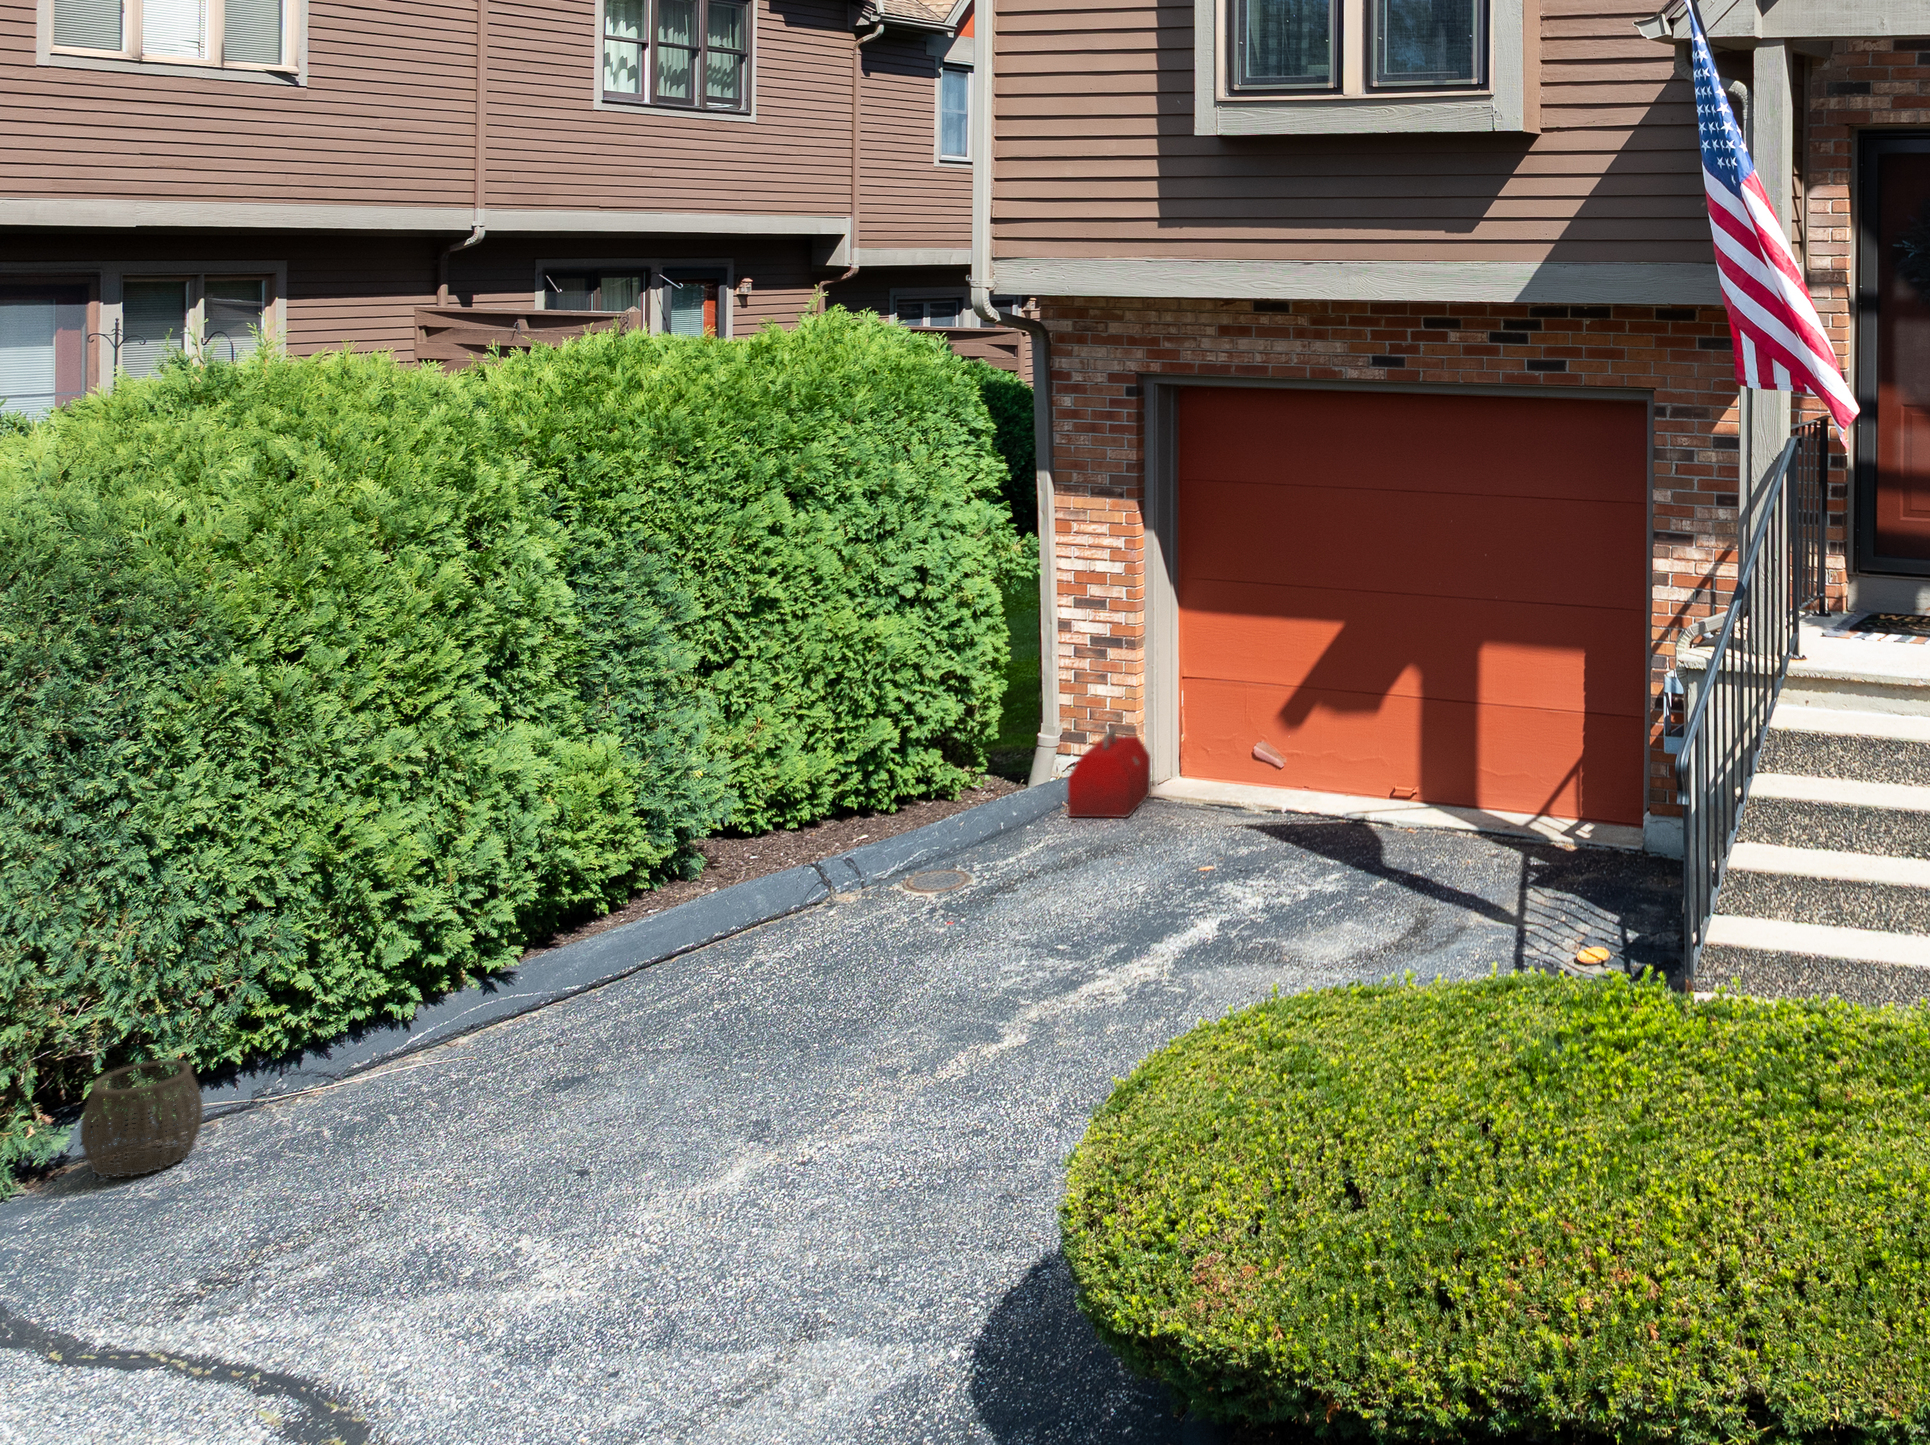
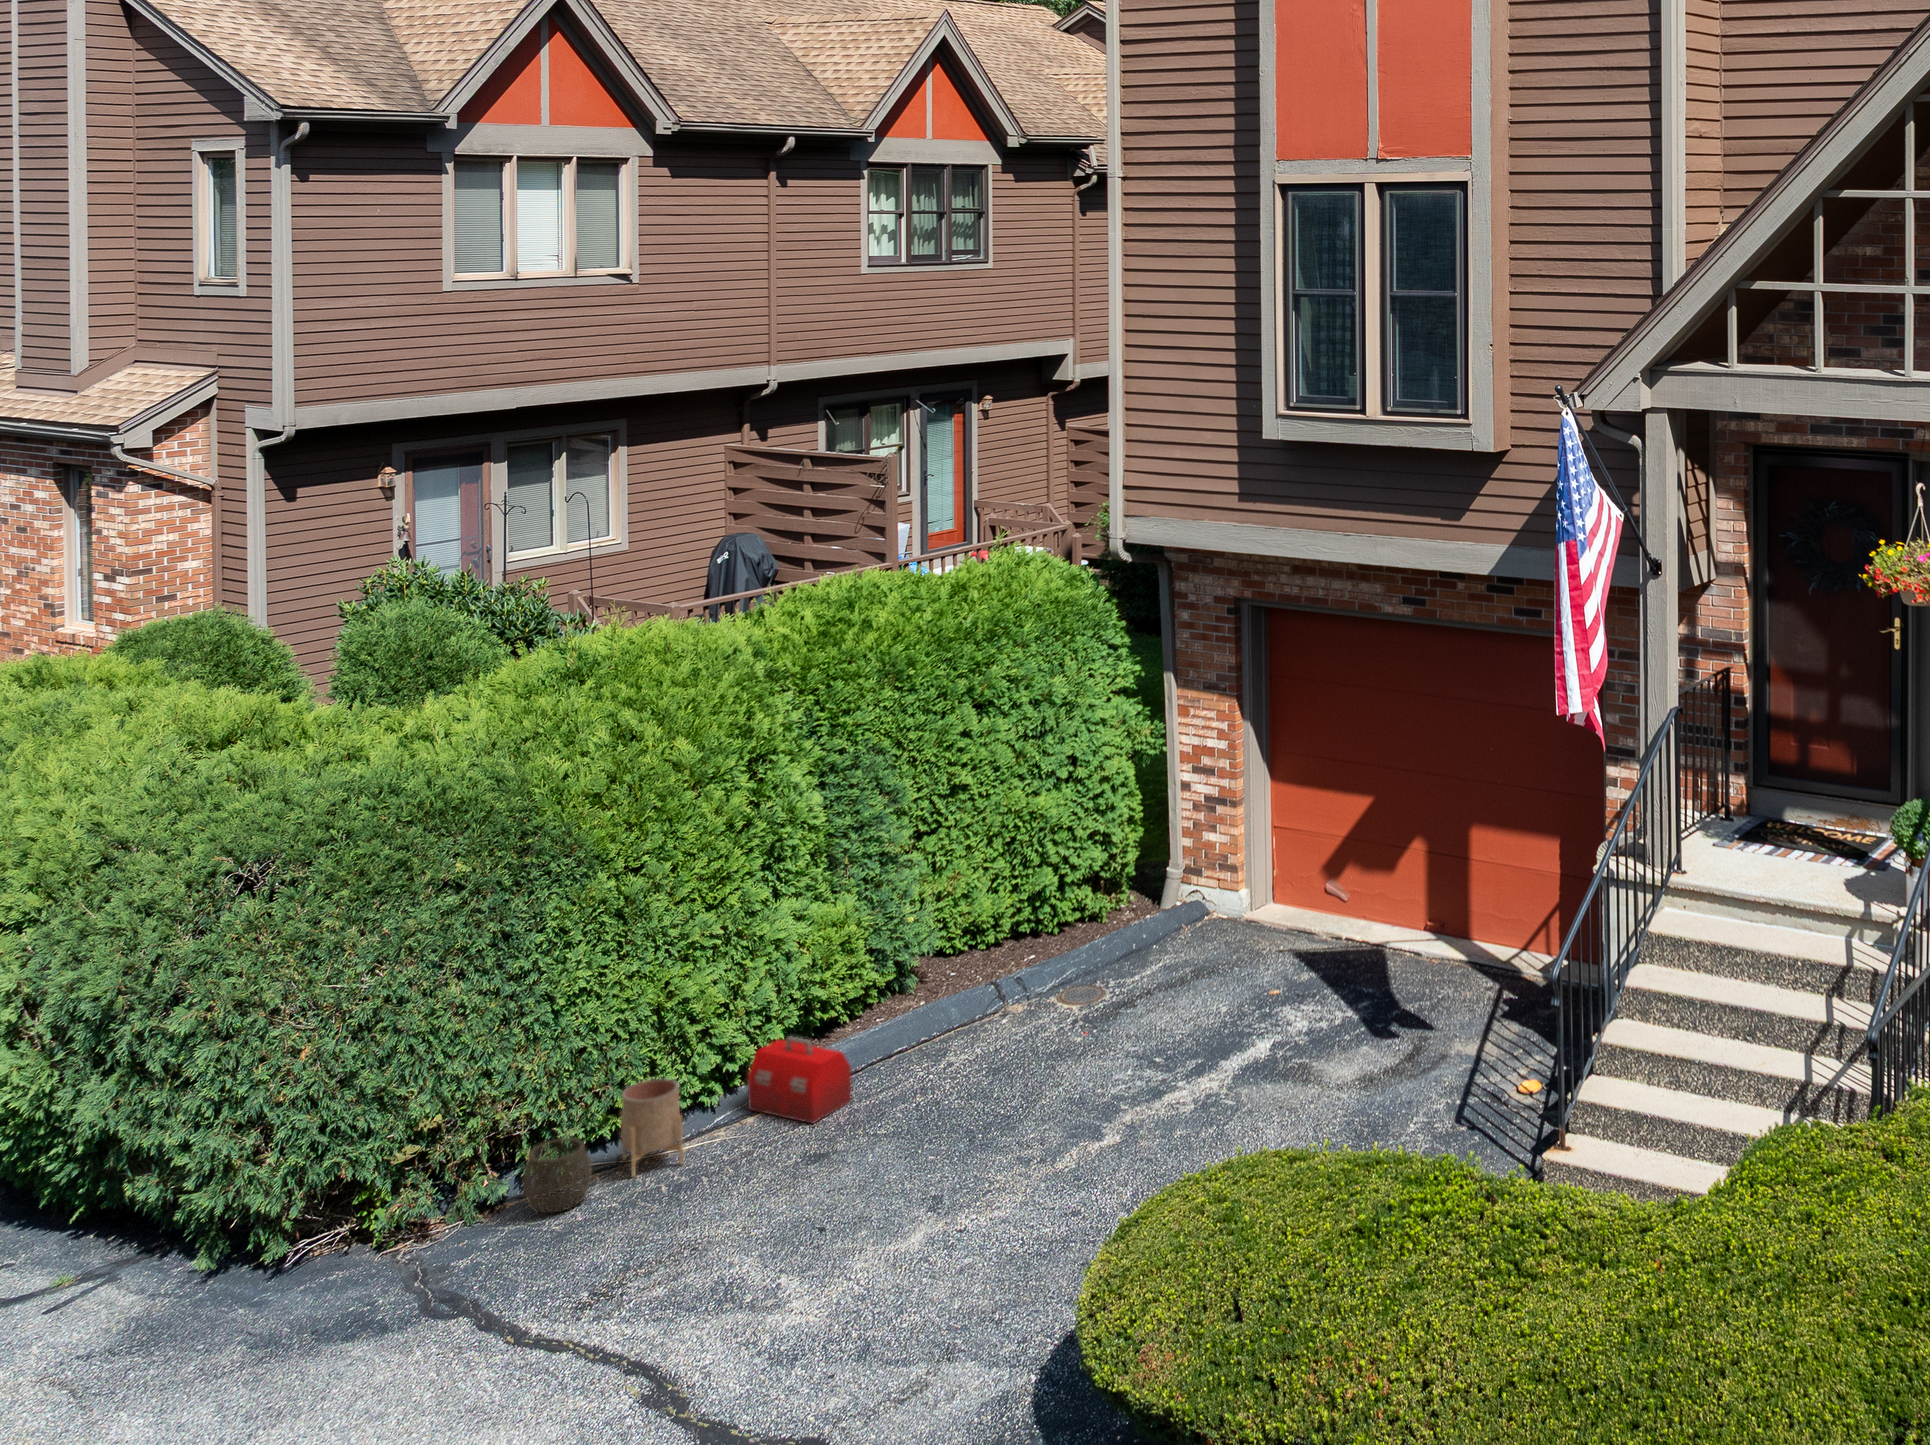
toolbox: present [1068,729,1151,817] -> present [748,1036,852,1124]
planter: none [254,972,359,1121] -> present [621,1079,683,1177]

